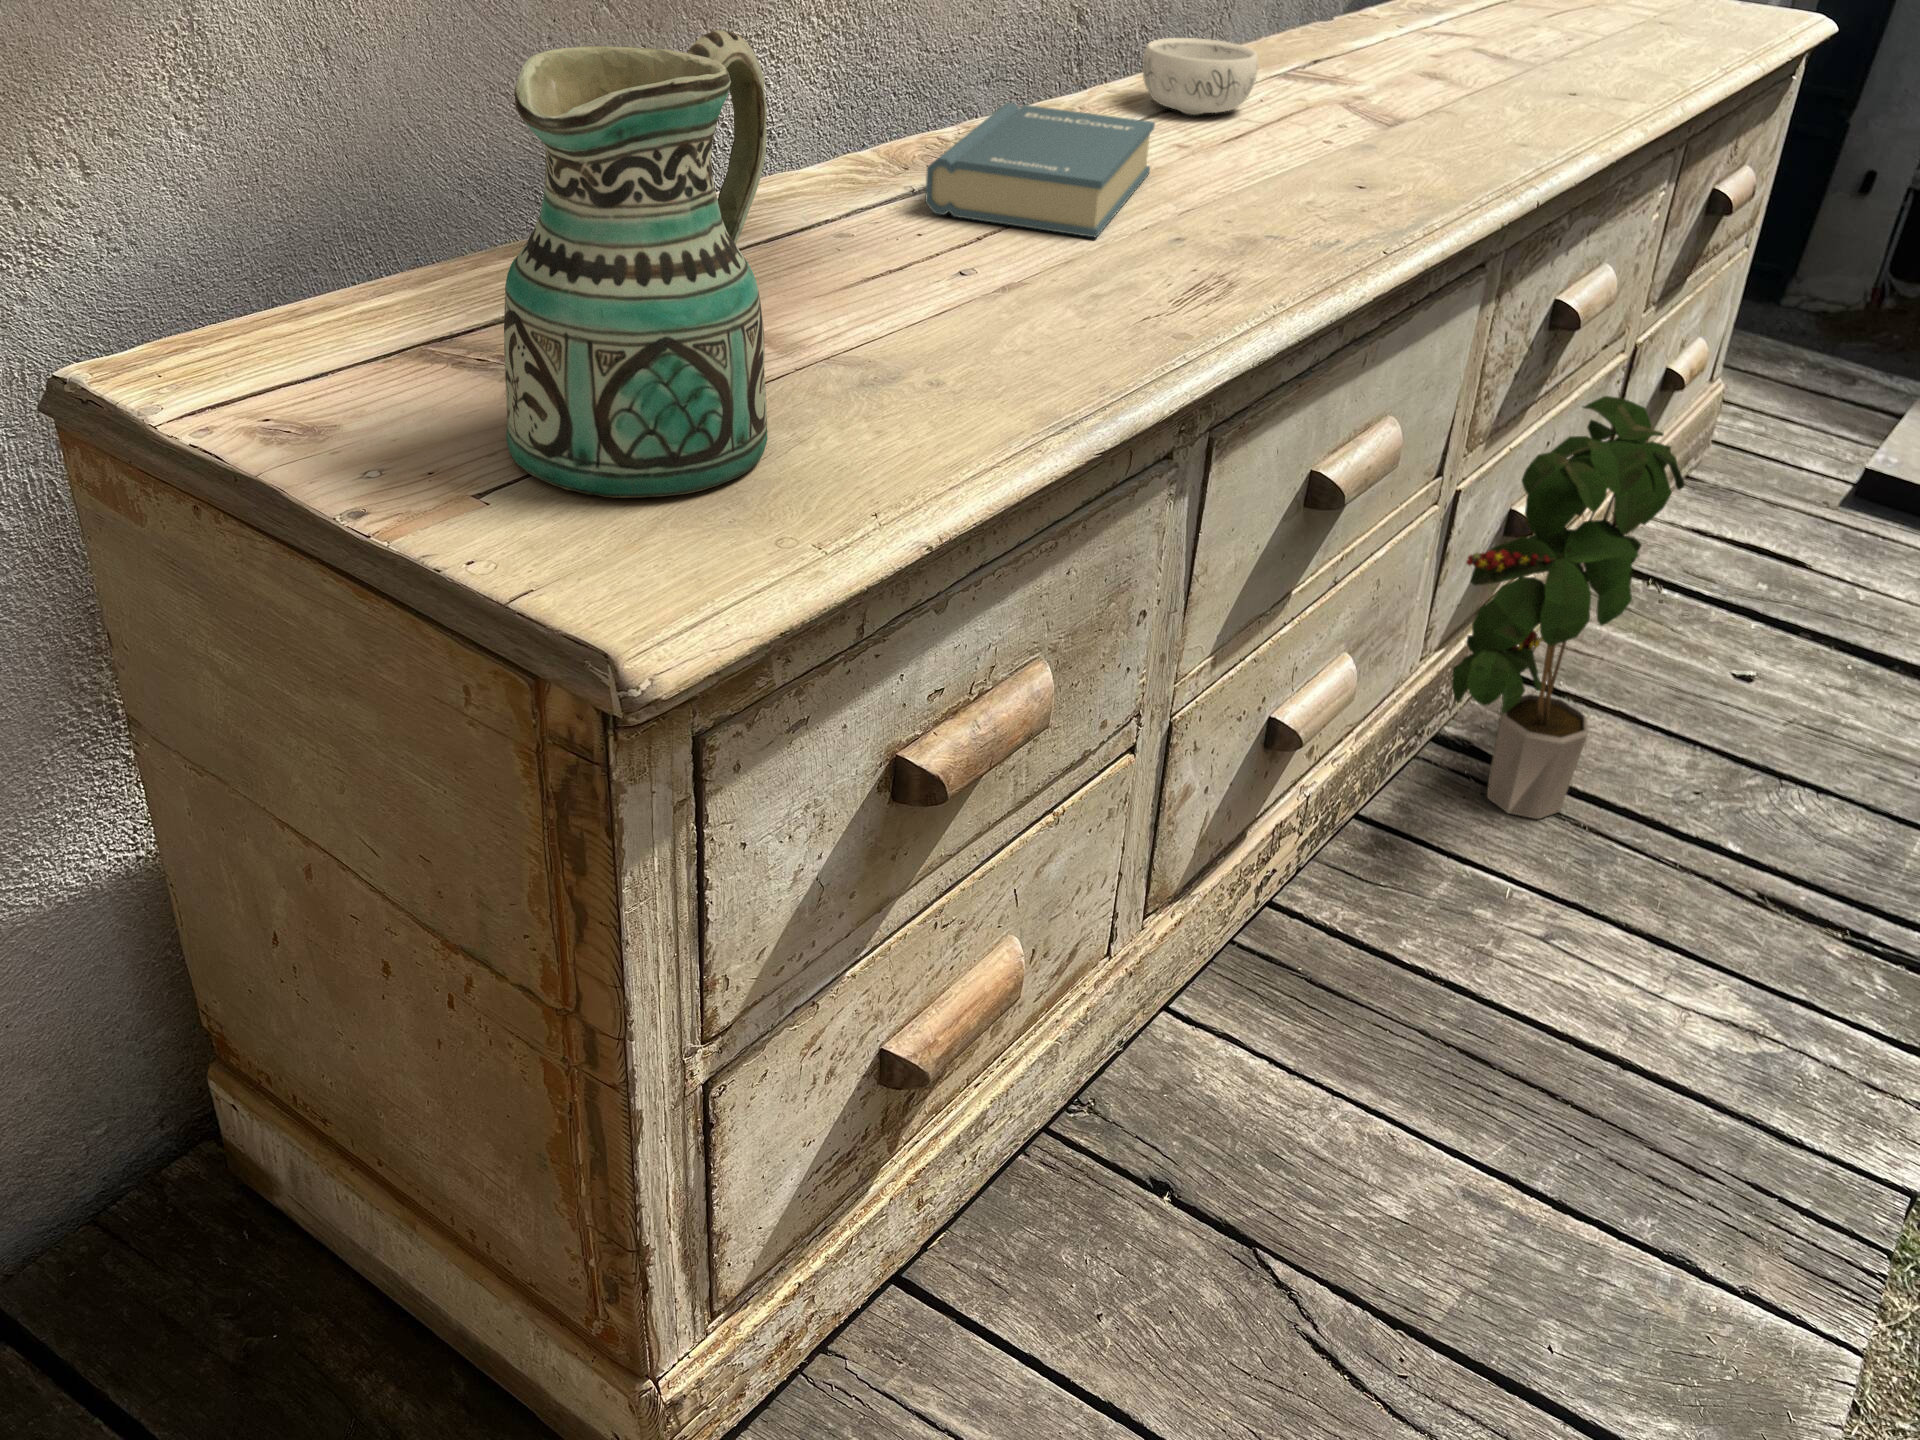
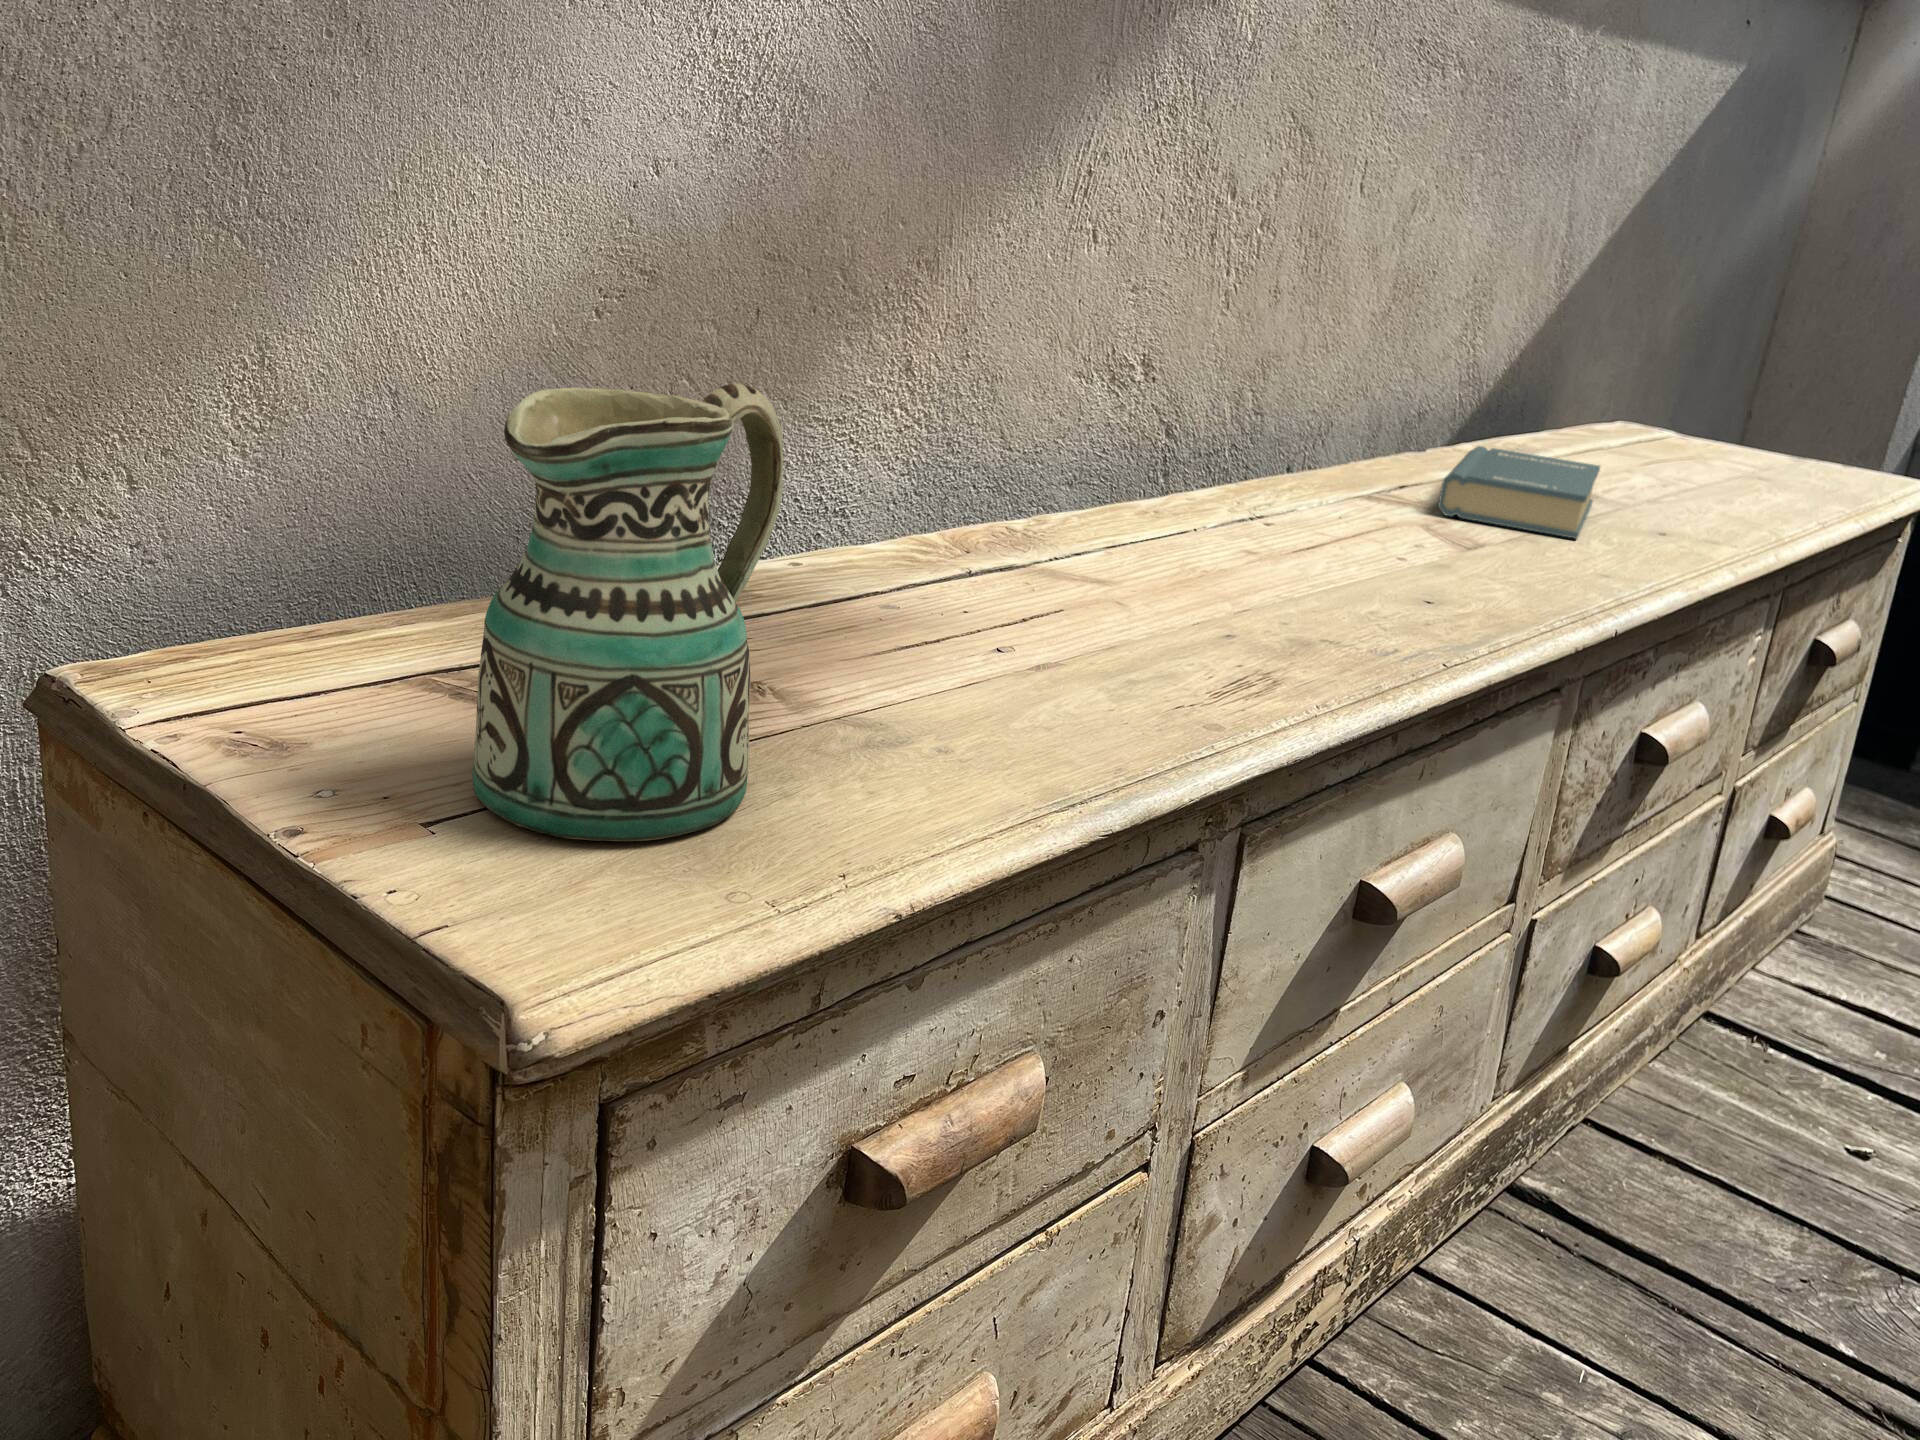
decorative bowl: present [1142,38,1258,115] -> none [1222,453,1337,526]
book: present [925,102,1155,237] -> present [1438,446,1600,538]
potted plant: present [1452,396,1684,819] -> none [1520,836,1782,1292]

